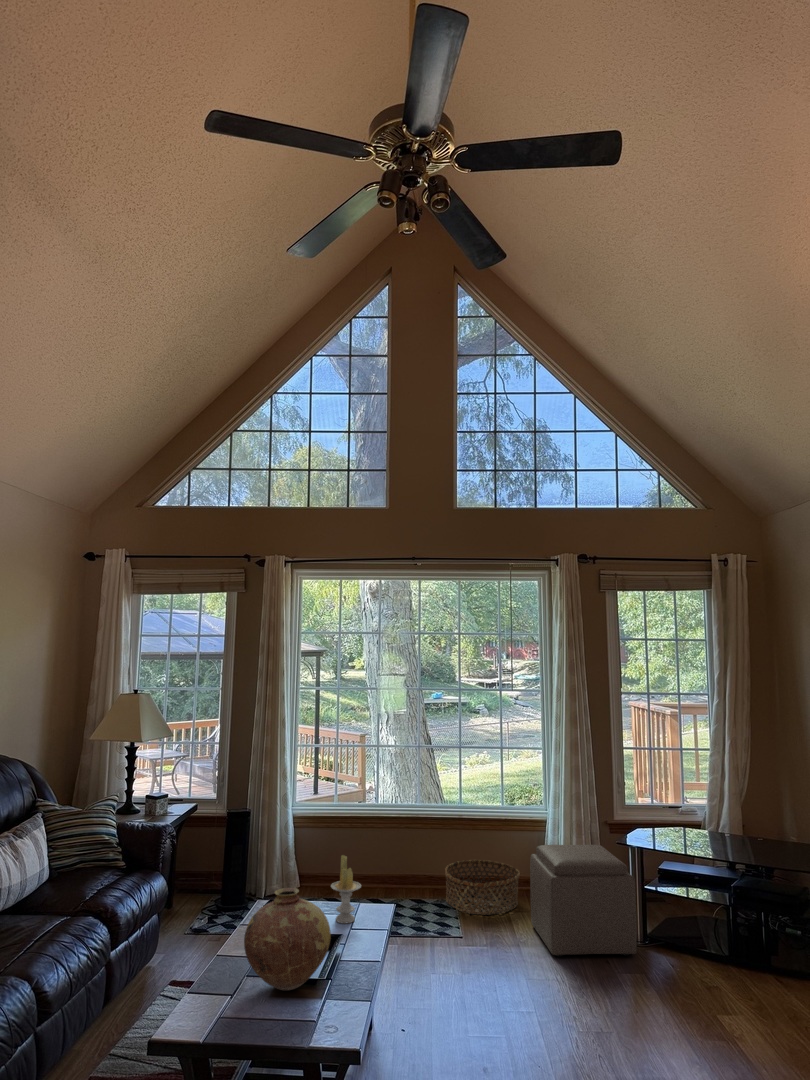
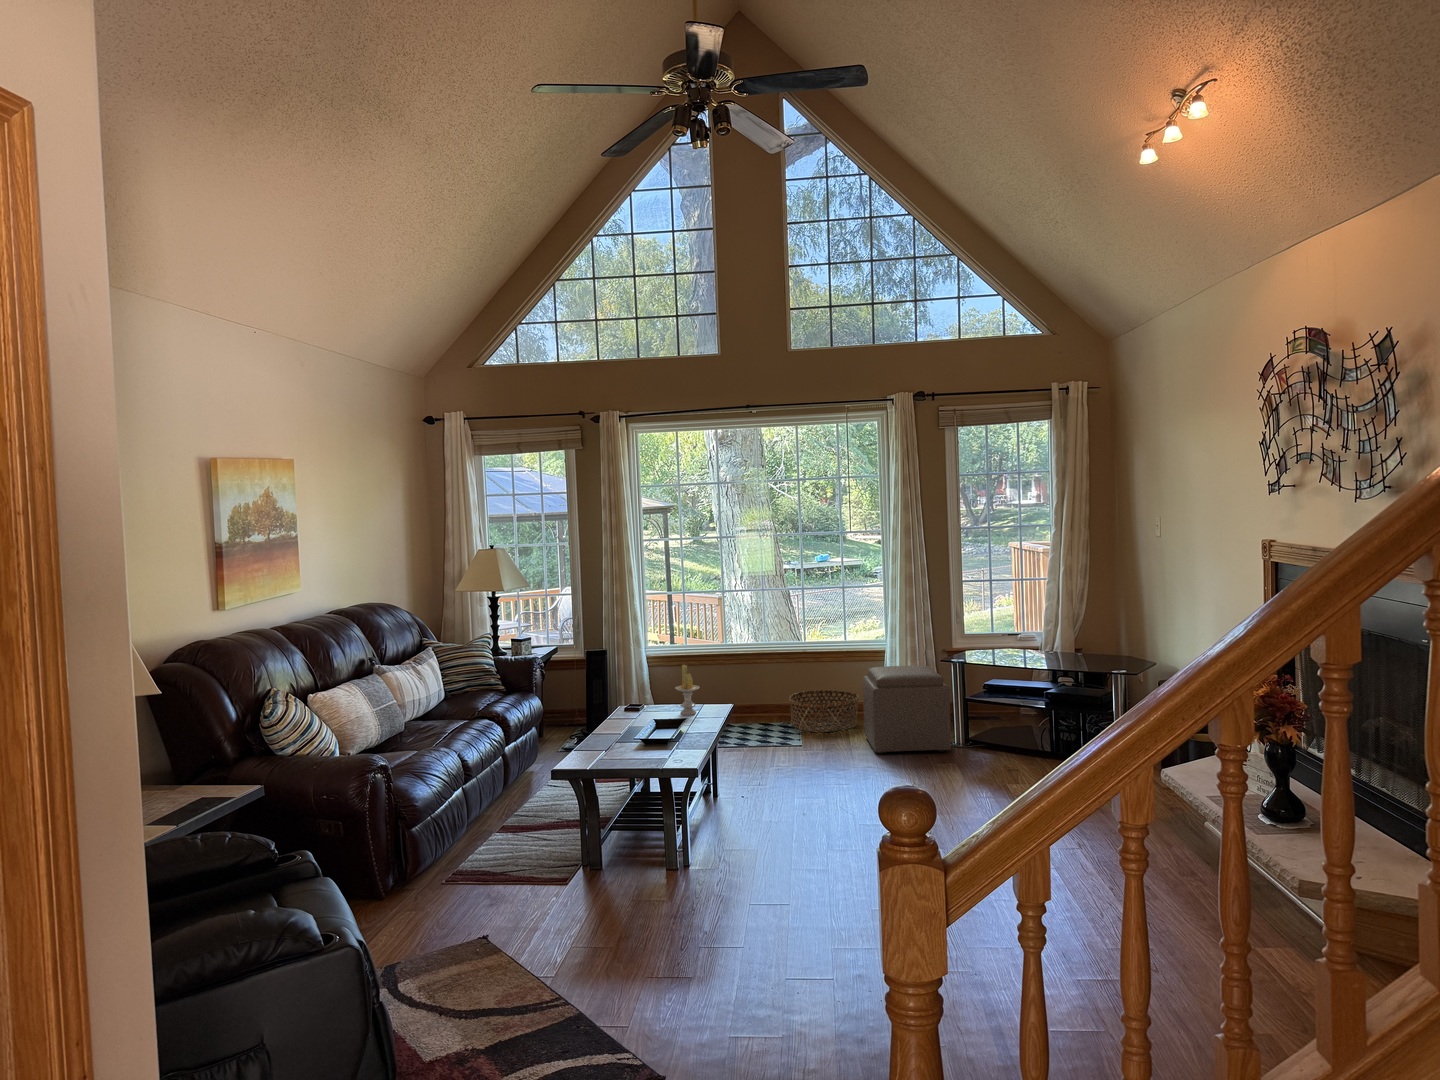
vase: present [244,888,331,990] -> none [609,675,672,743]

